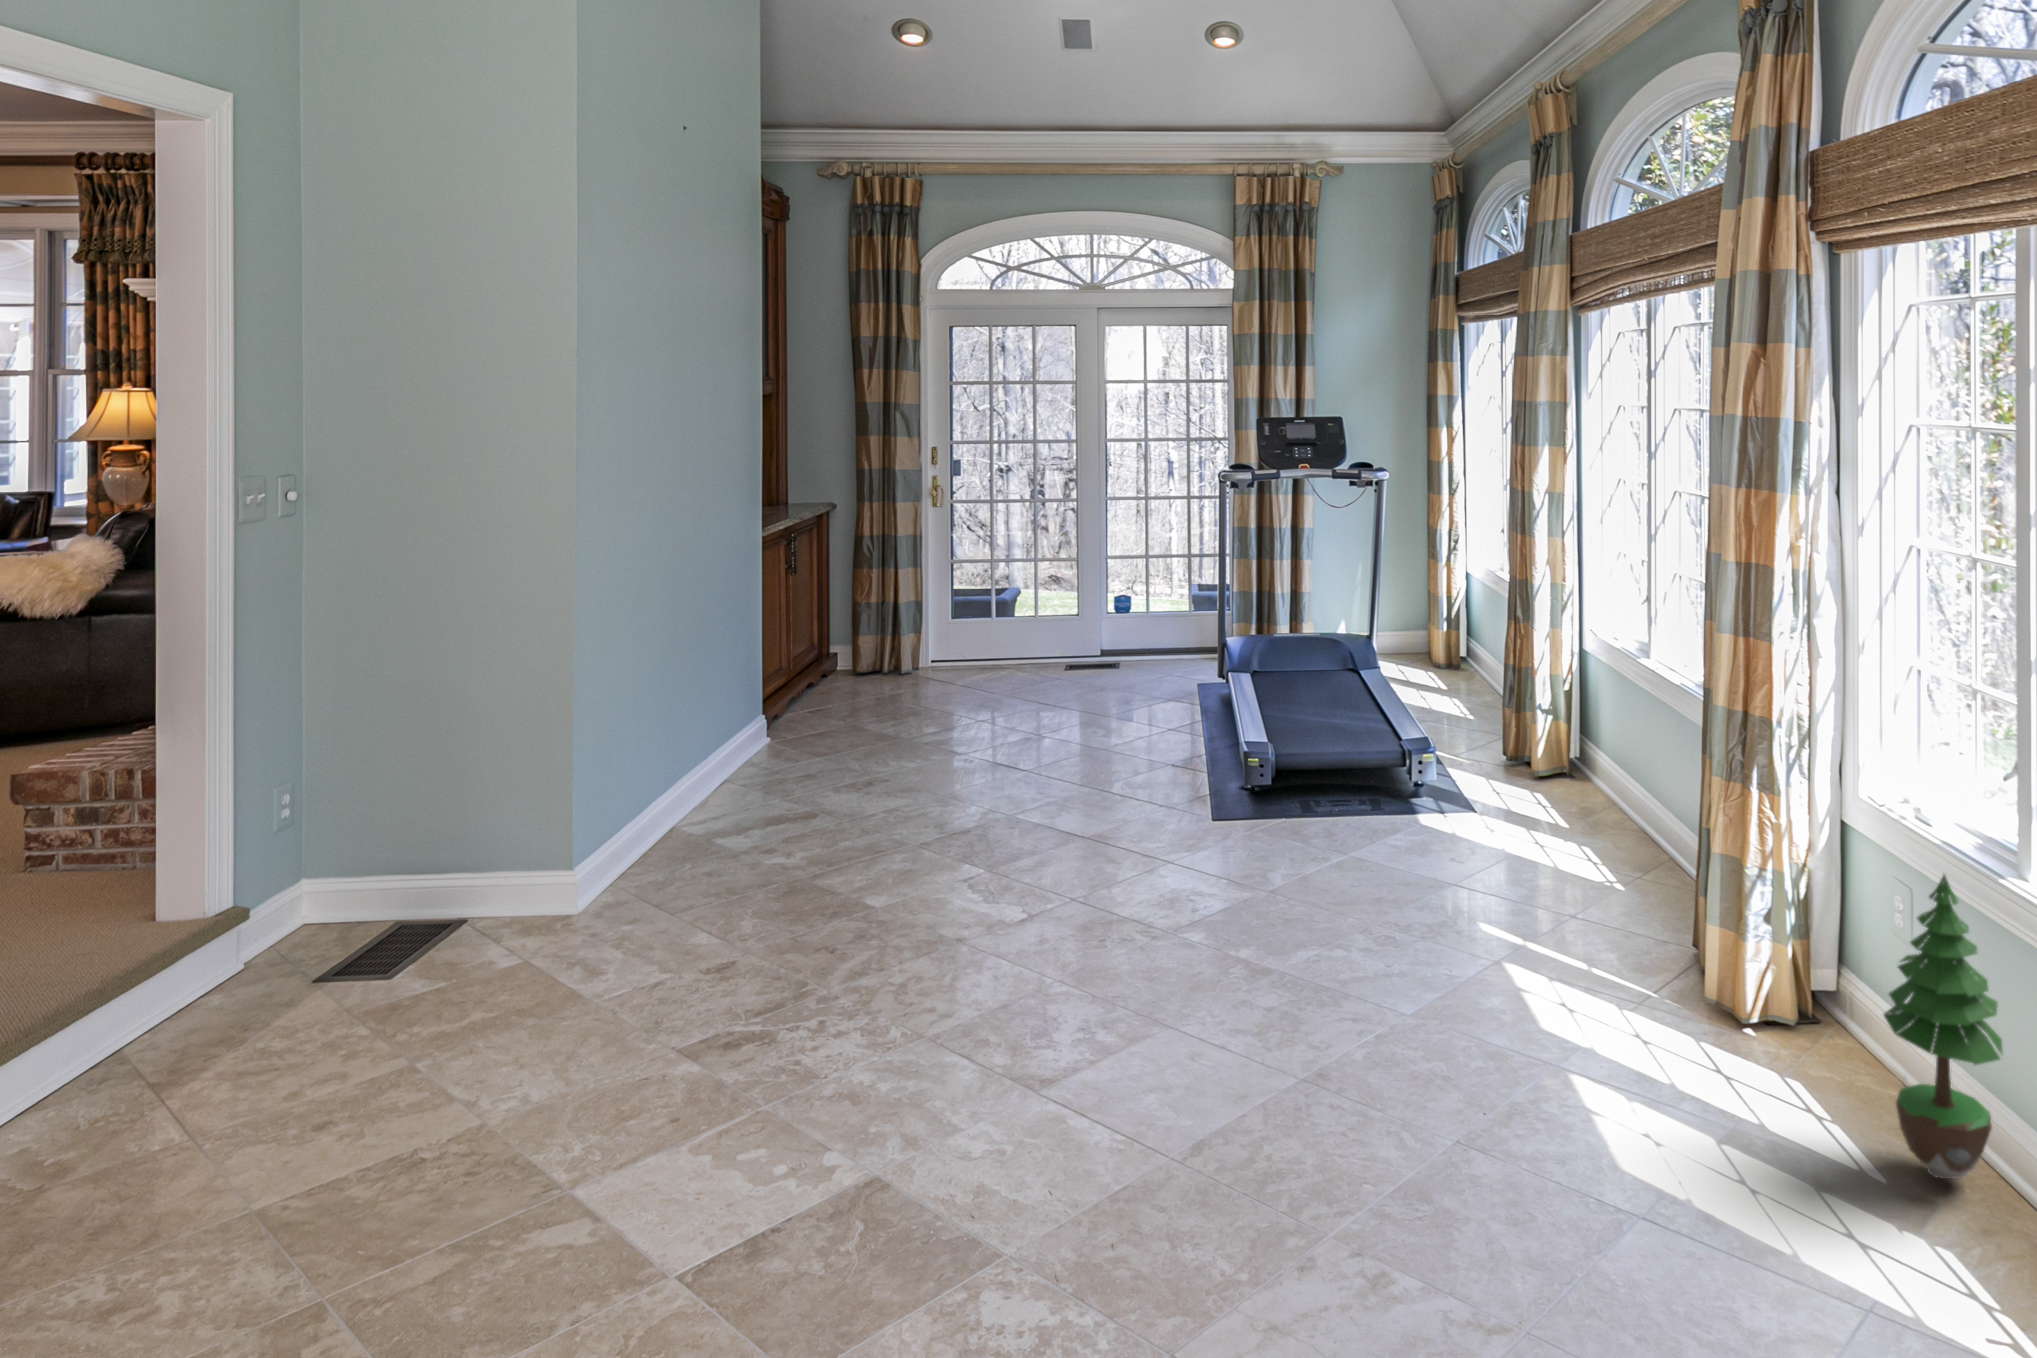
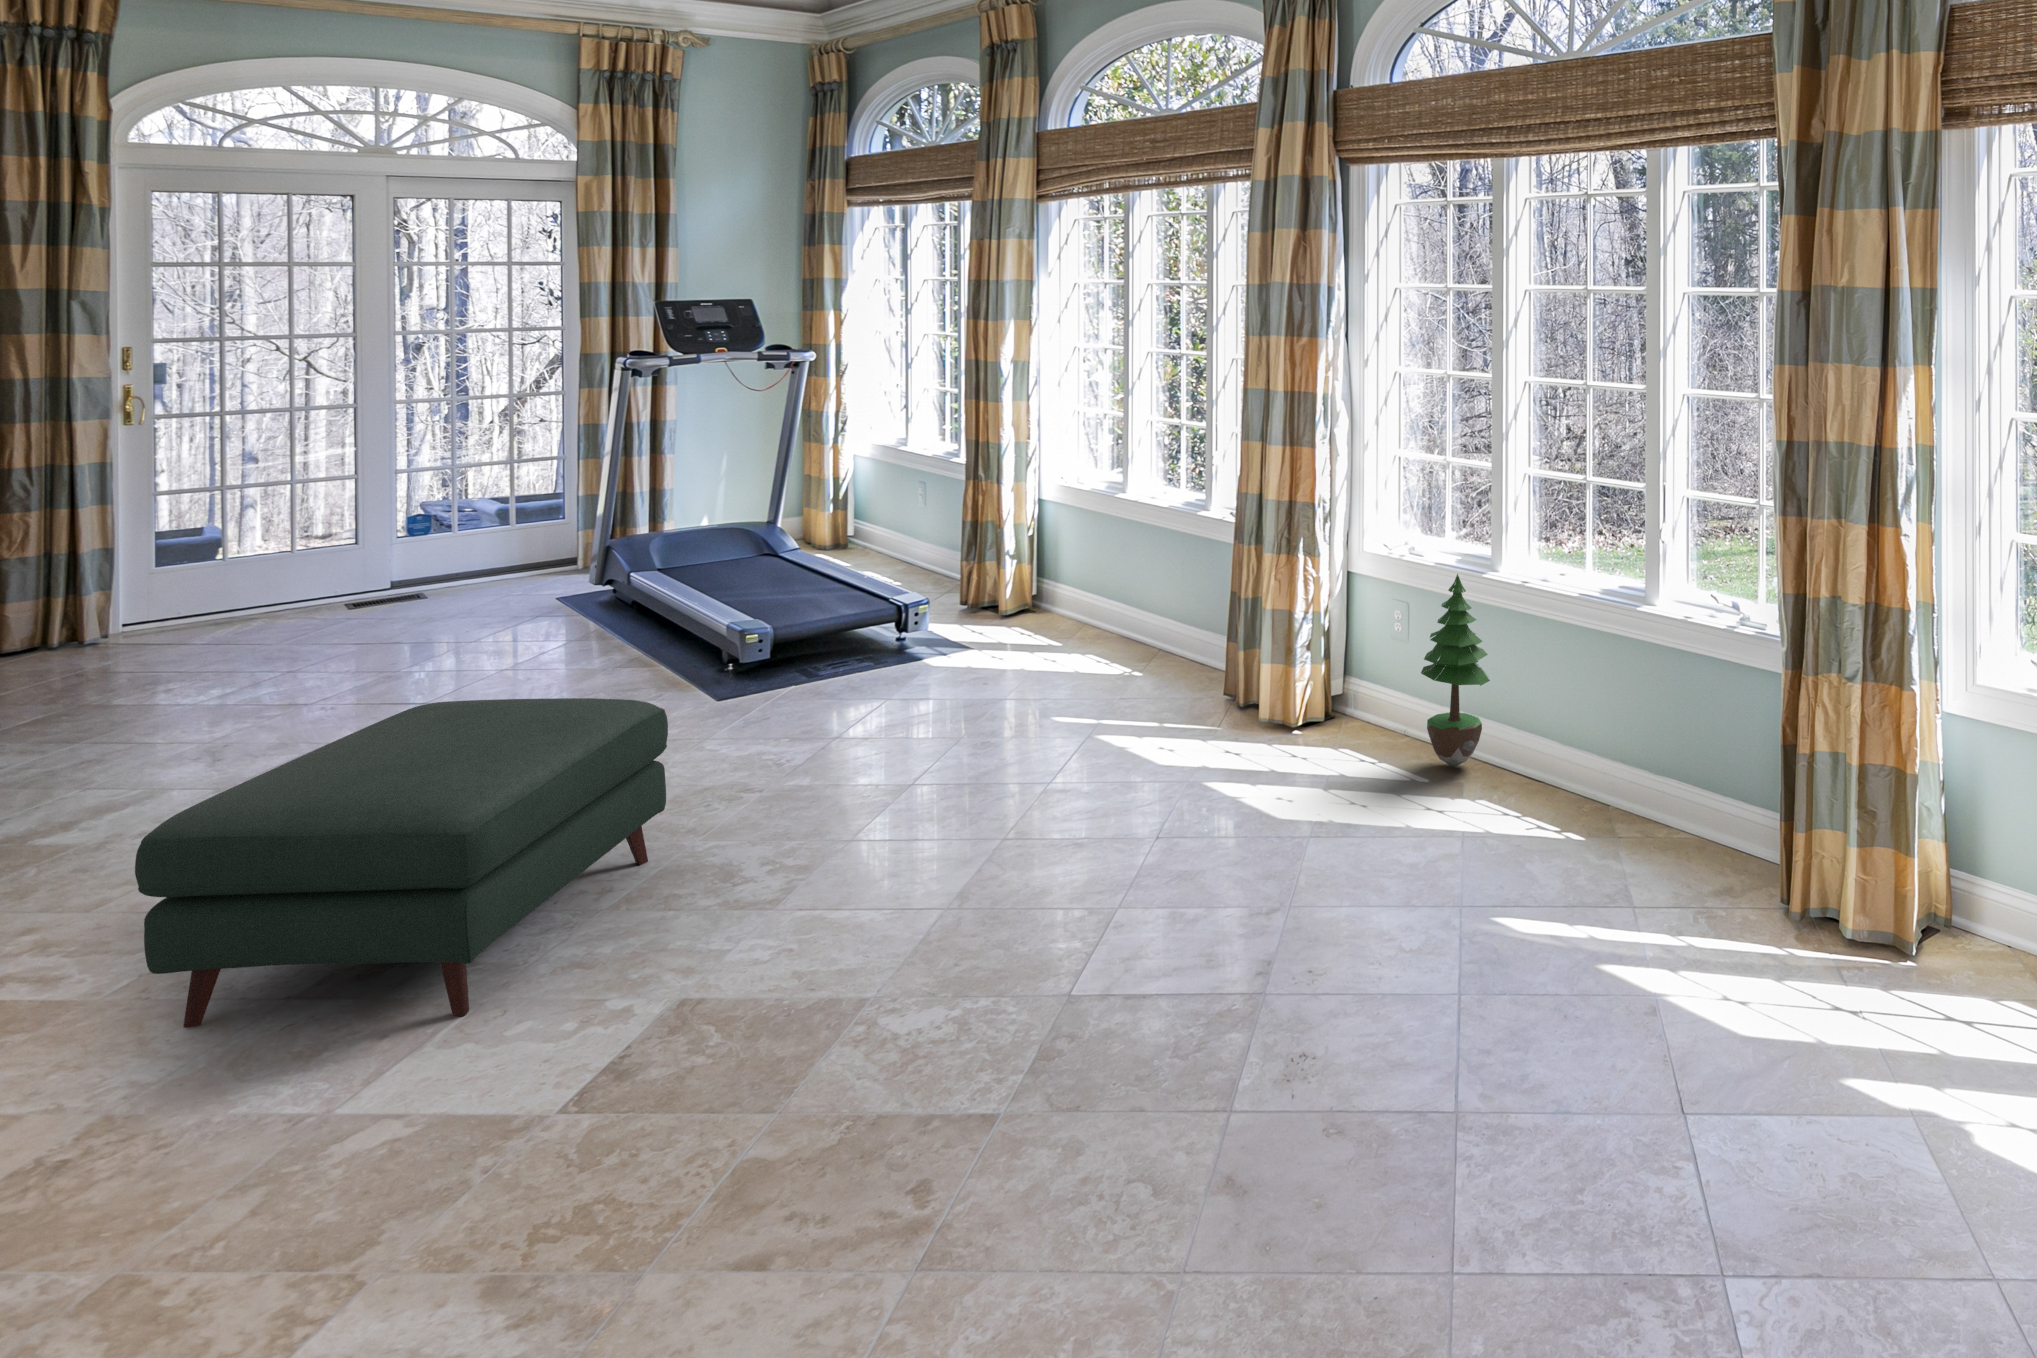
ottoman: none [615,799,1032,1120] -> present [135,698,668,1028]

